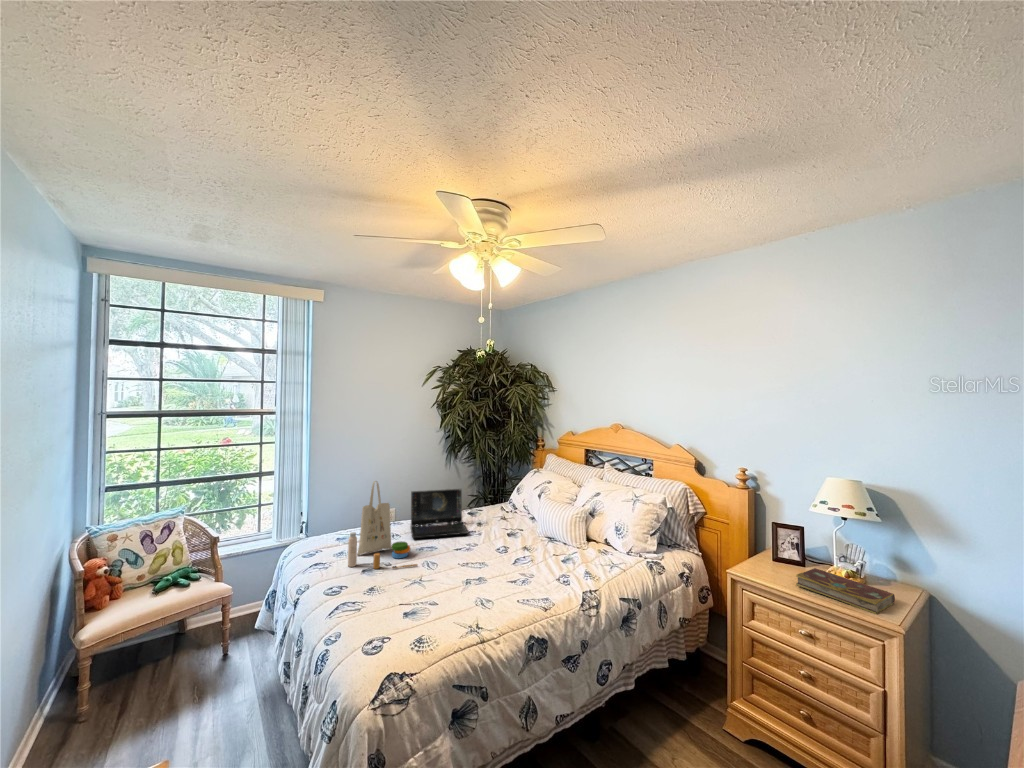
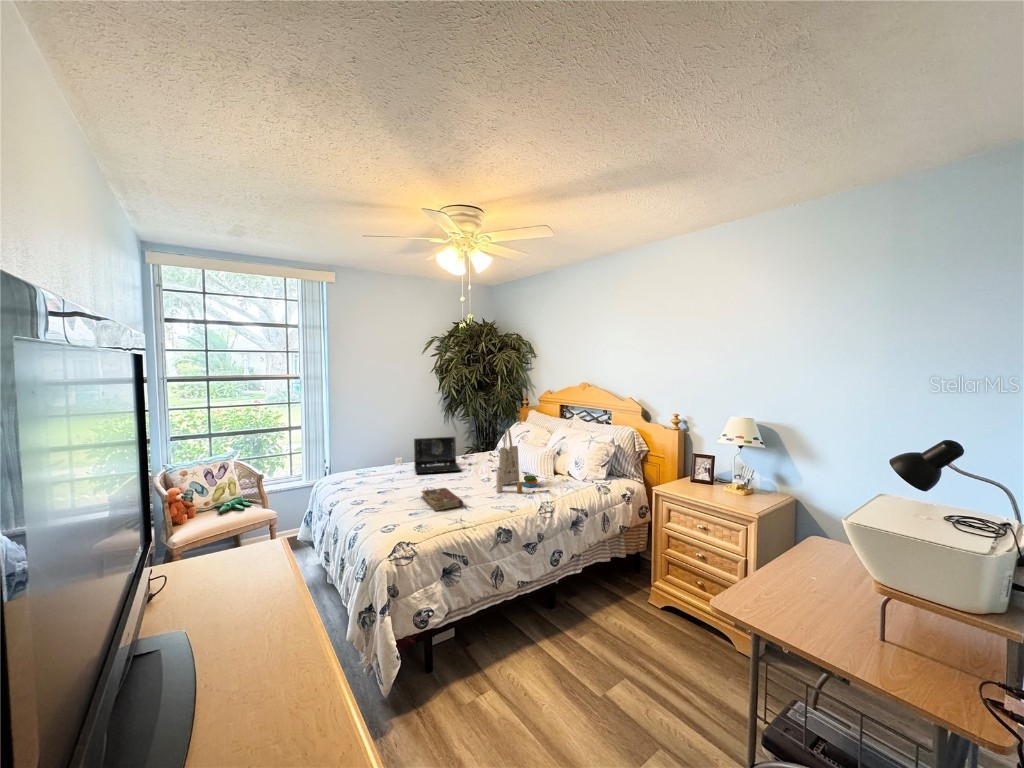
tote bag: present [348,481,417,569] -> present [496,429,550,493]
book: present [796,568,895,614] -> present [421,488,463,511]

